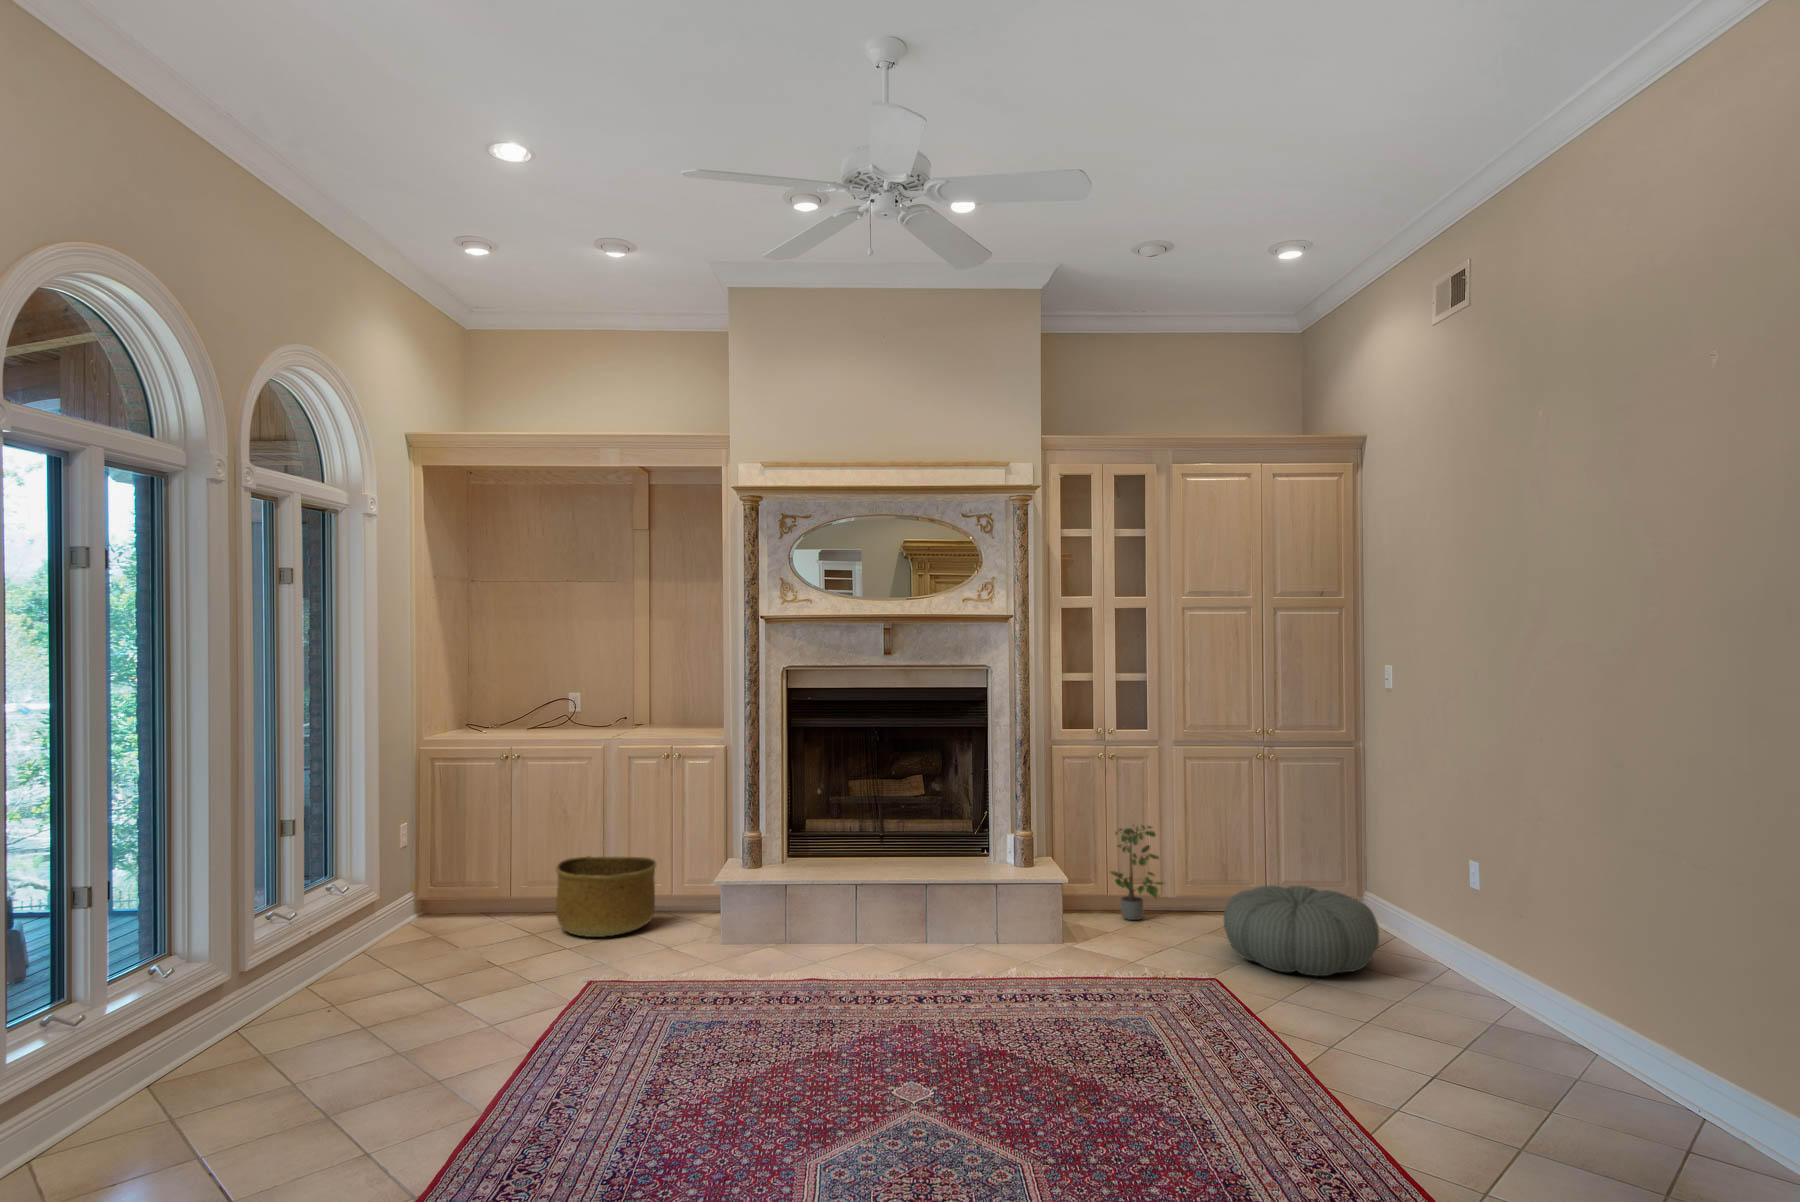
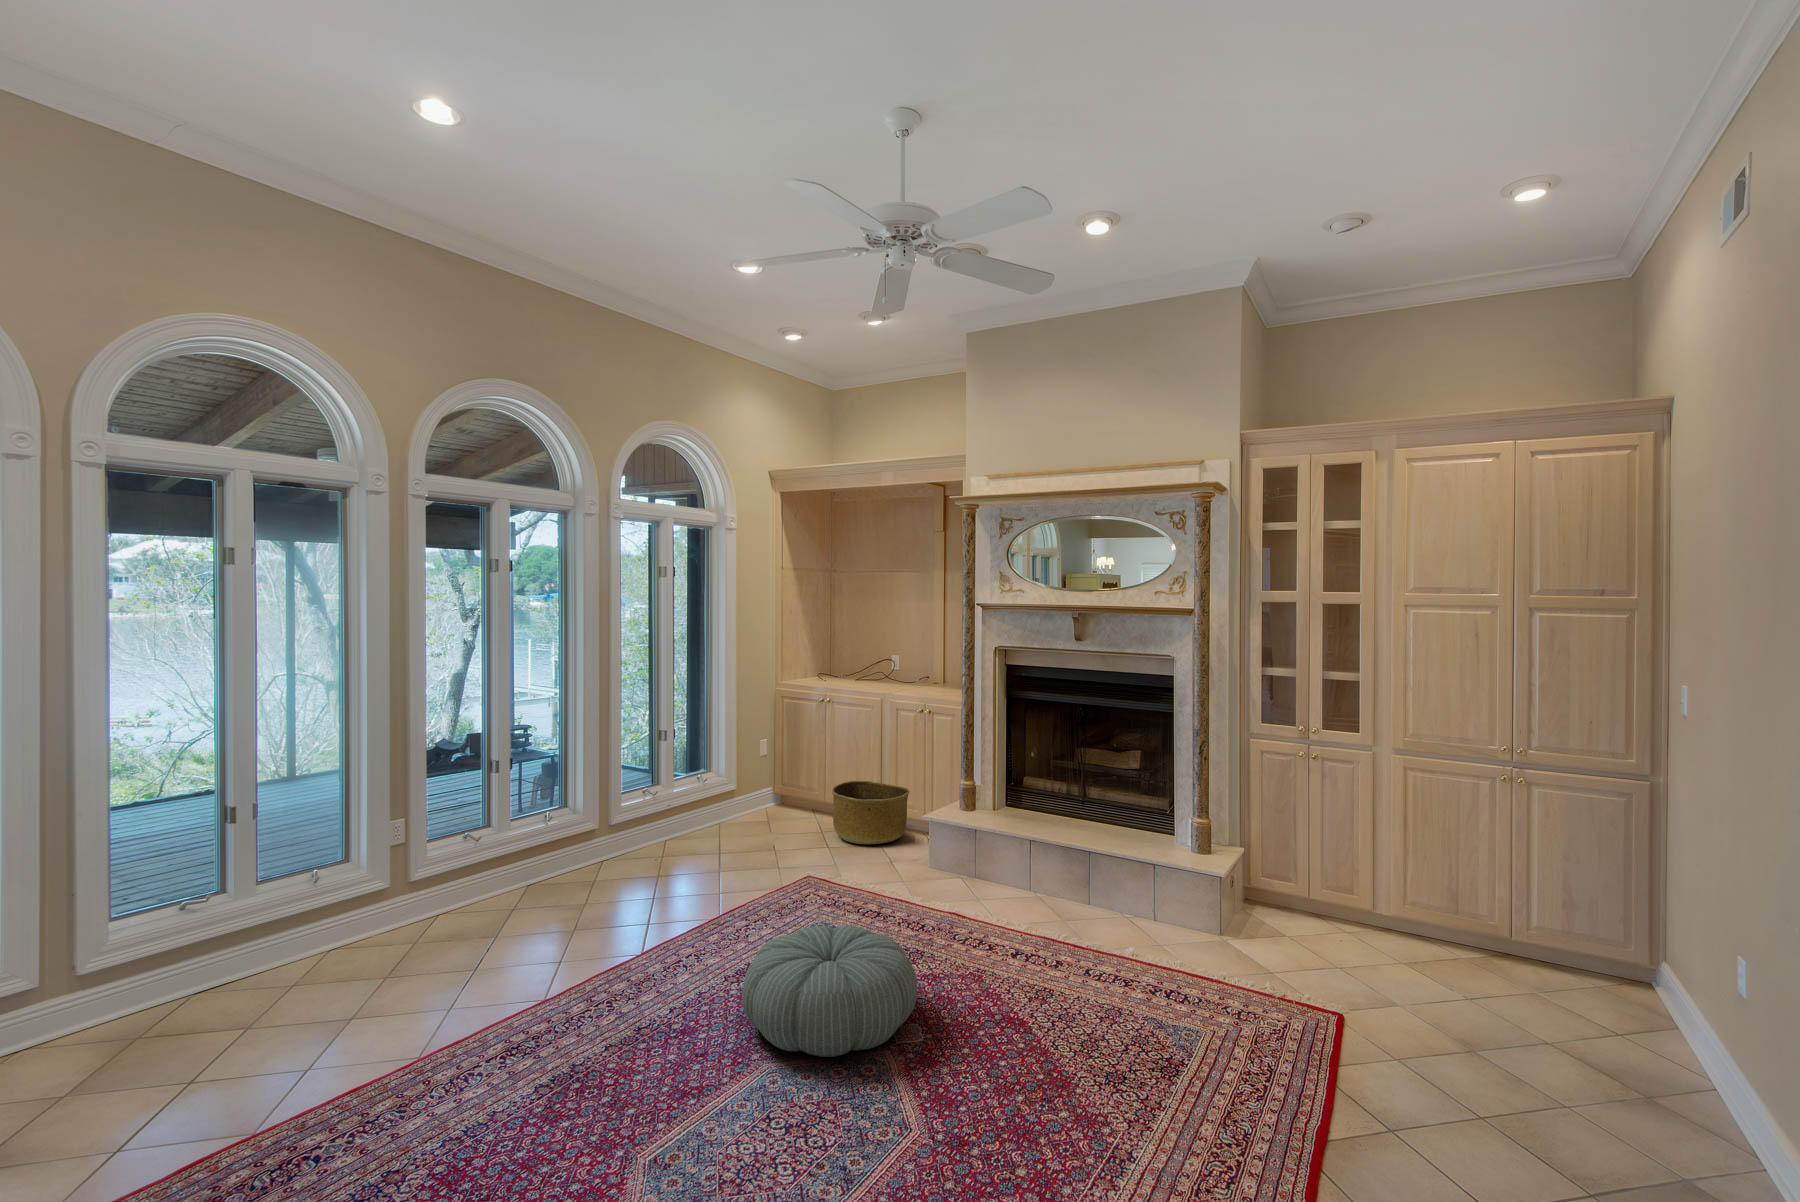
potted plant: present [1111,825,1163,920] -> none [1299,829,1366,929]
pouf: present [1224,885,1379,976] -> present [742,925,917,1057]

